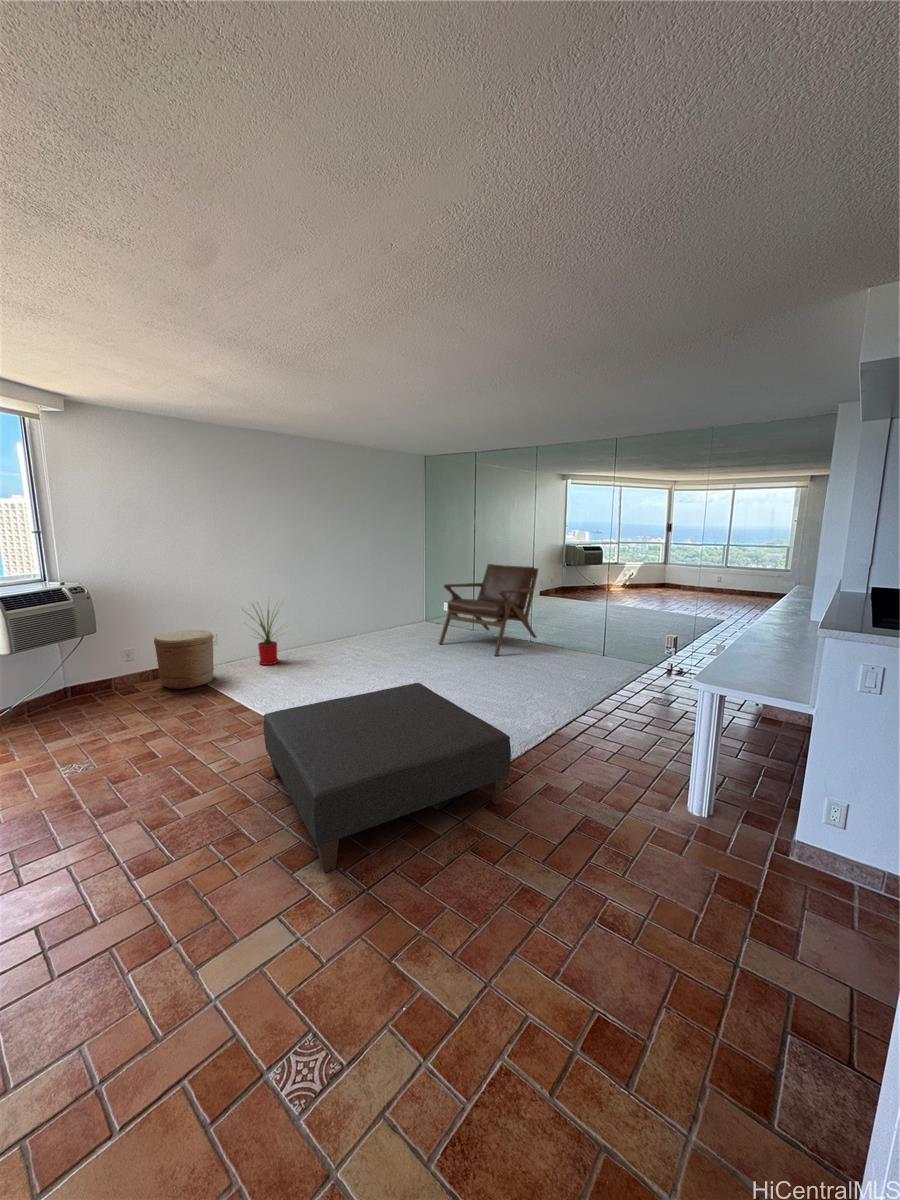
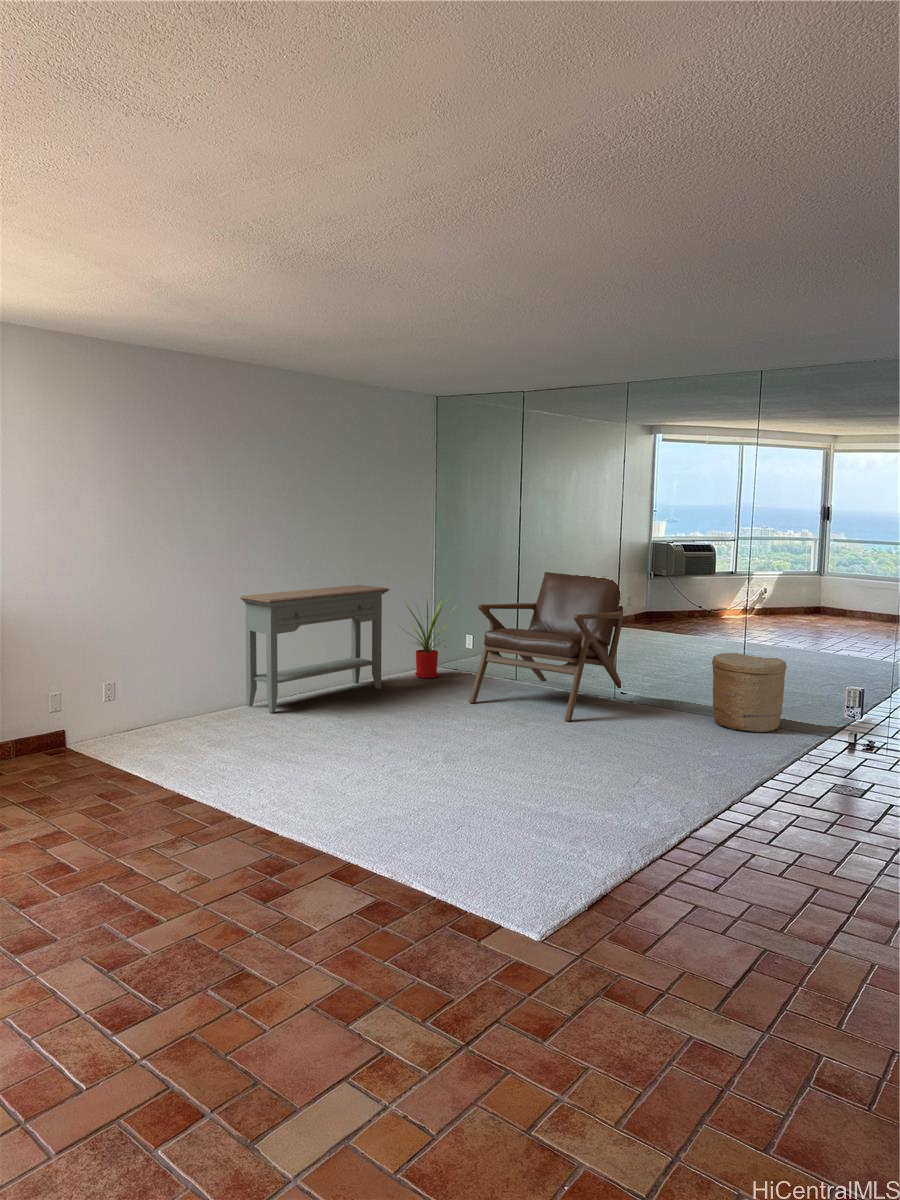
console table: none [297,573,392,651] -> present [240,585,389,713]
house plant: present [242,607,279,665] -> present [399,595,448,678]
woven basket: present [154,630,214,689] -> present [712,653,787,732]
ottoman: present [263,683,511,873] -> none [256,754,650,1024]

